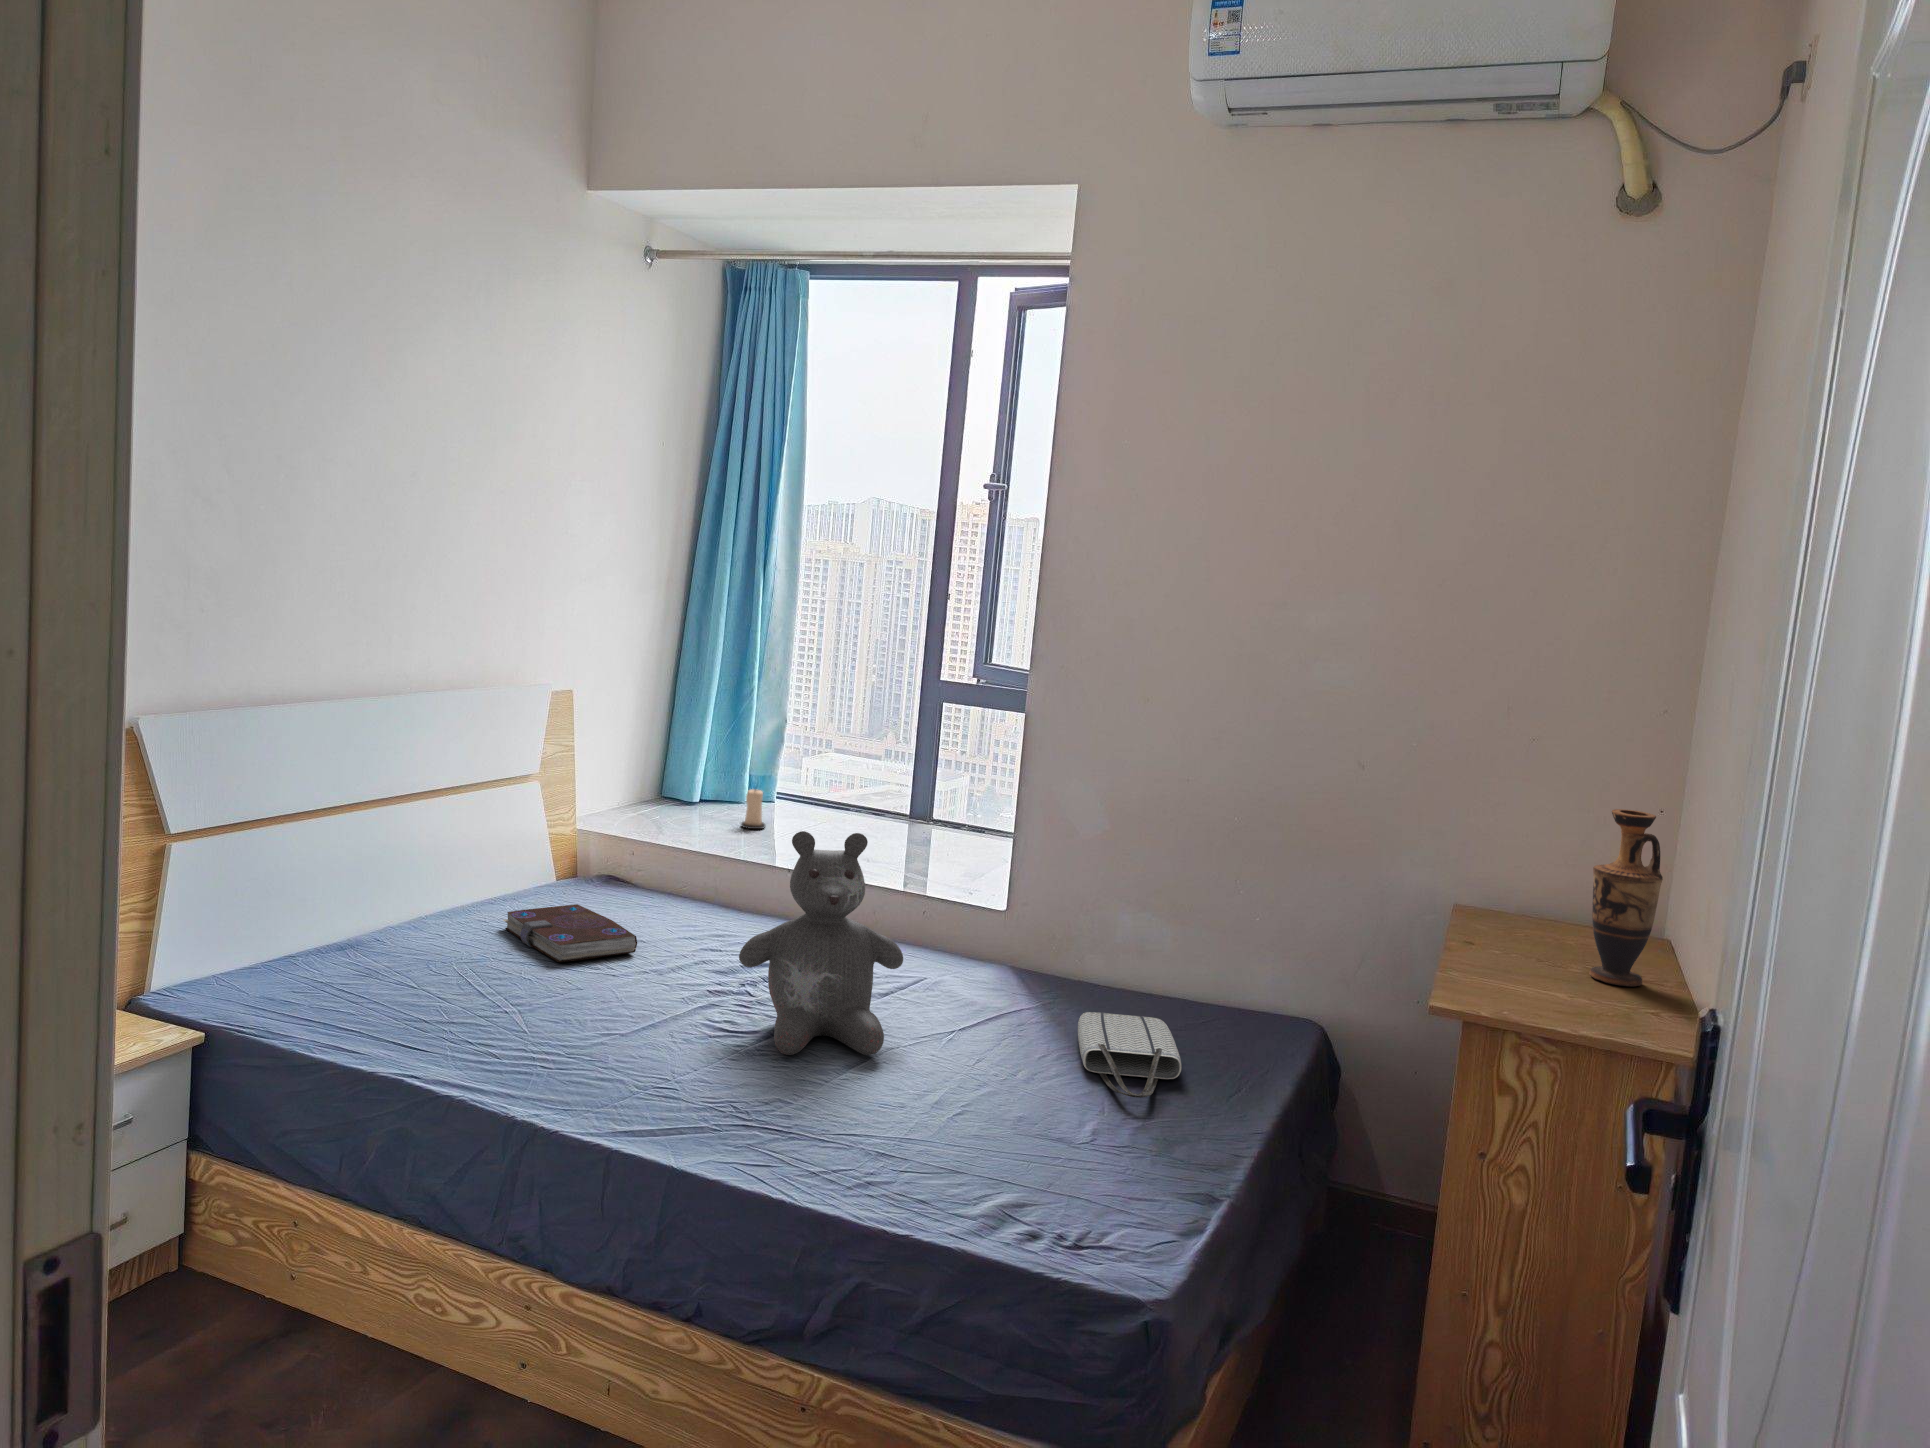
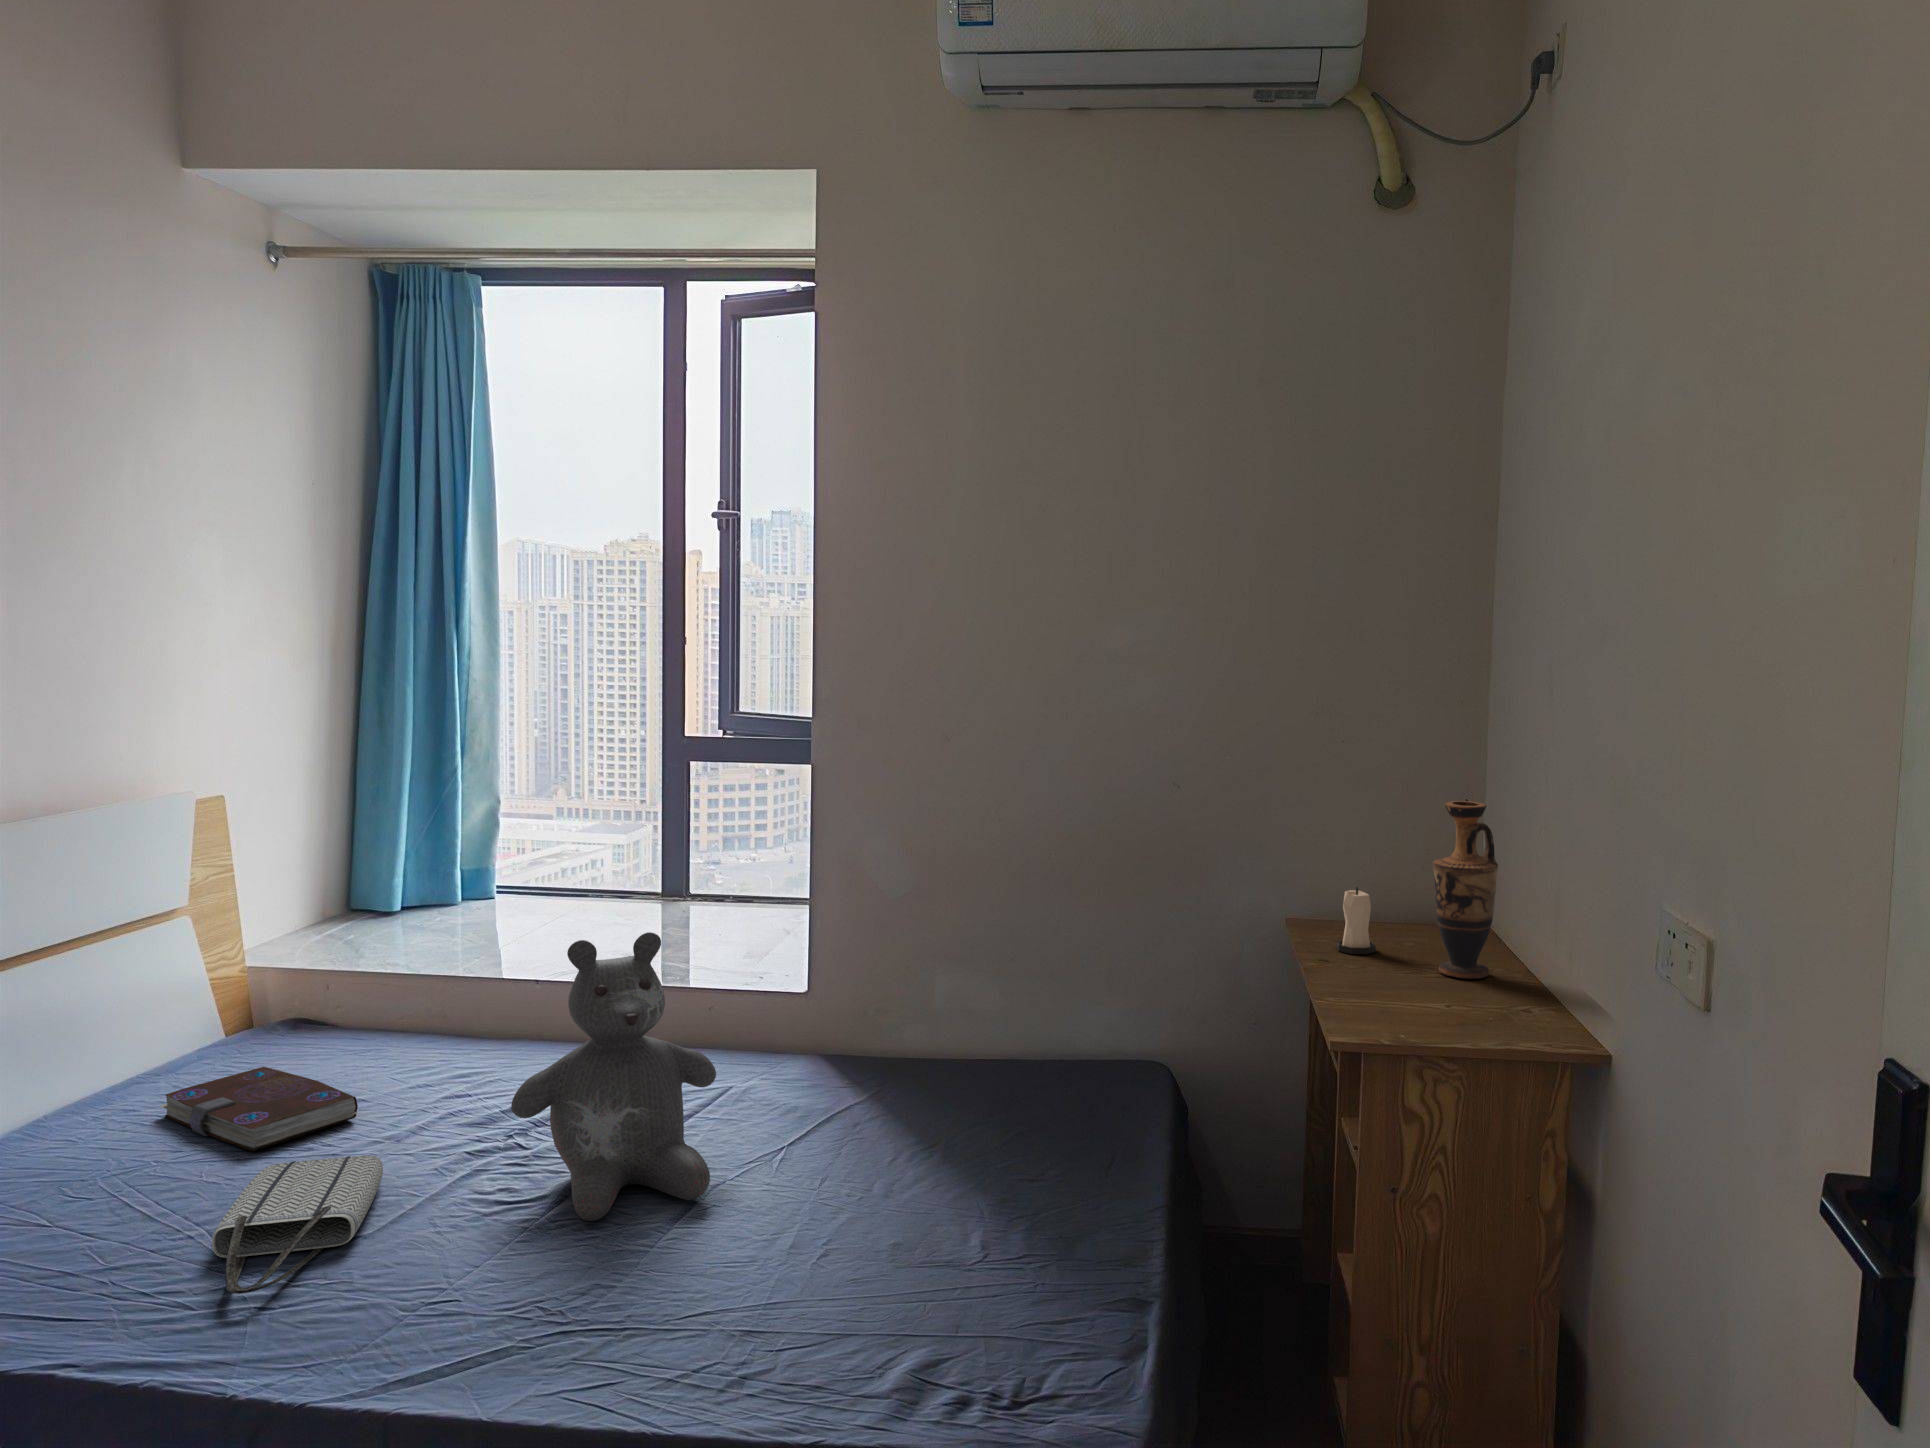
candle: present [741,789,765,829] -> present [1337,887,1376,954]
tote bag: present [1078,1012,1181,1098] -> present [212,1156,383,1294]

